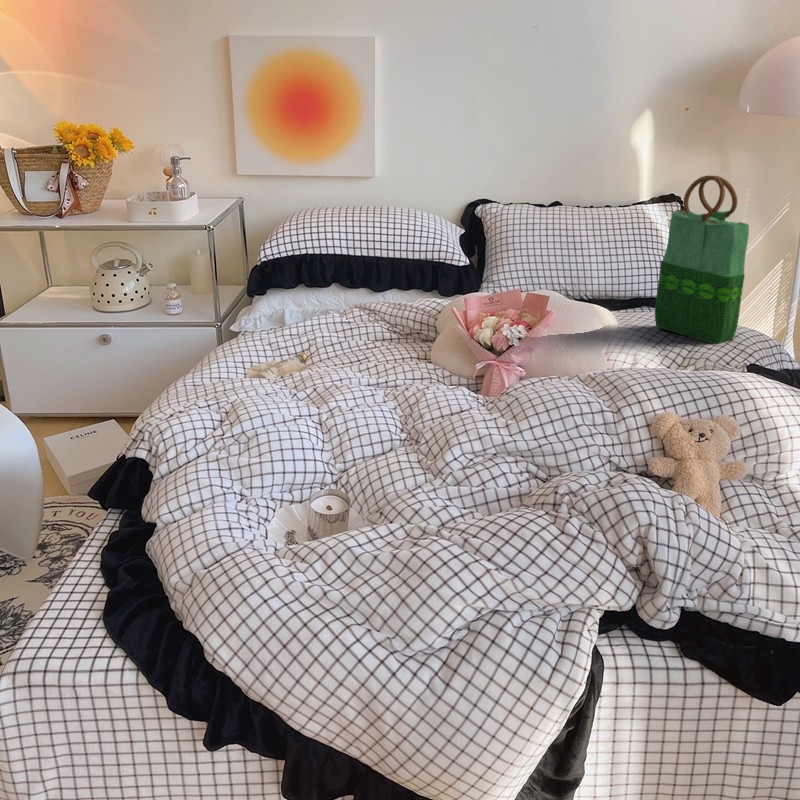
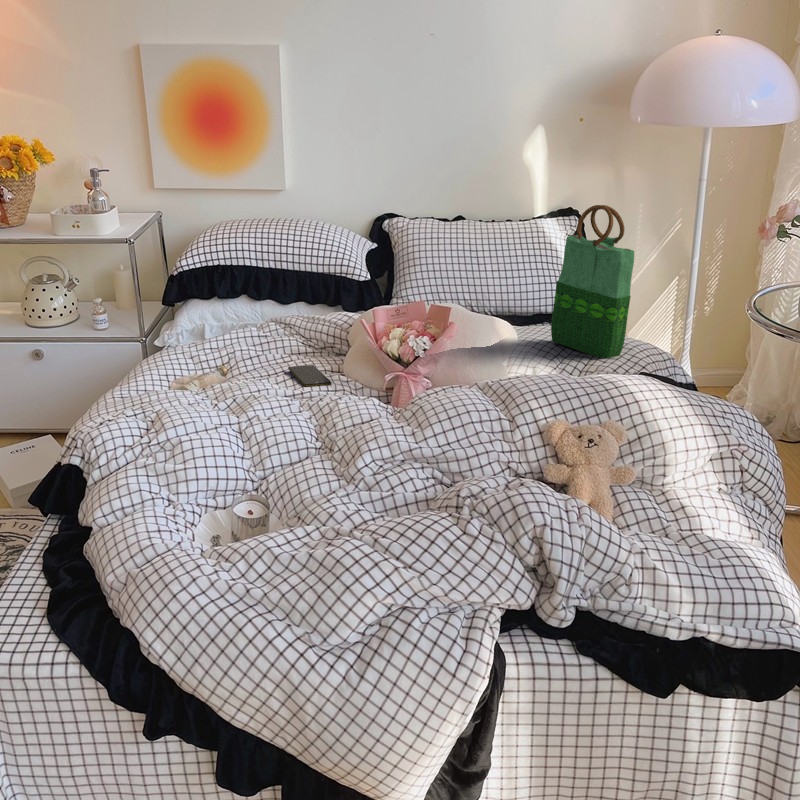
smartphone: none [373,354,417,376] -> present [288,365,331,386]

